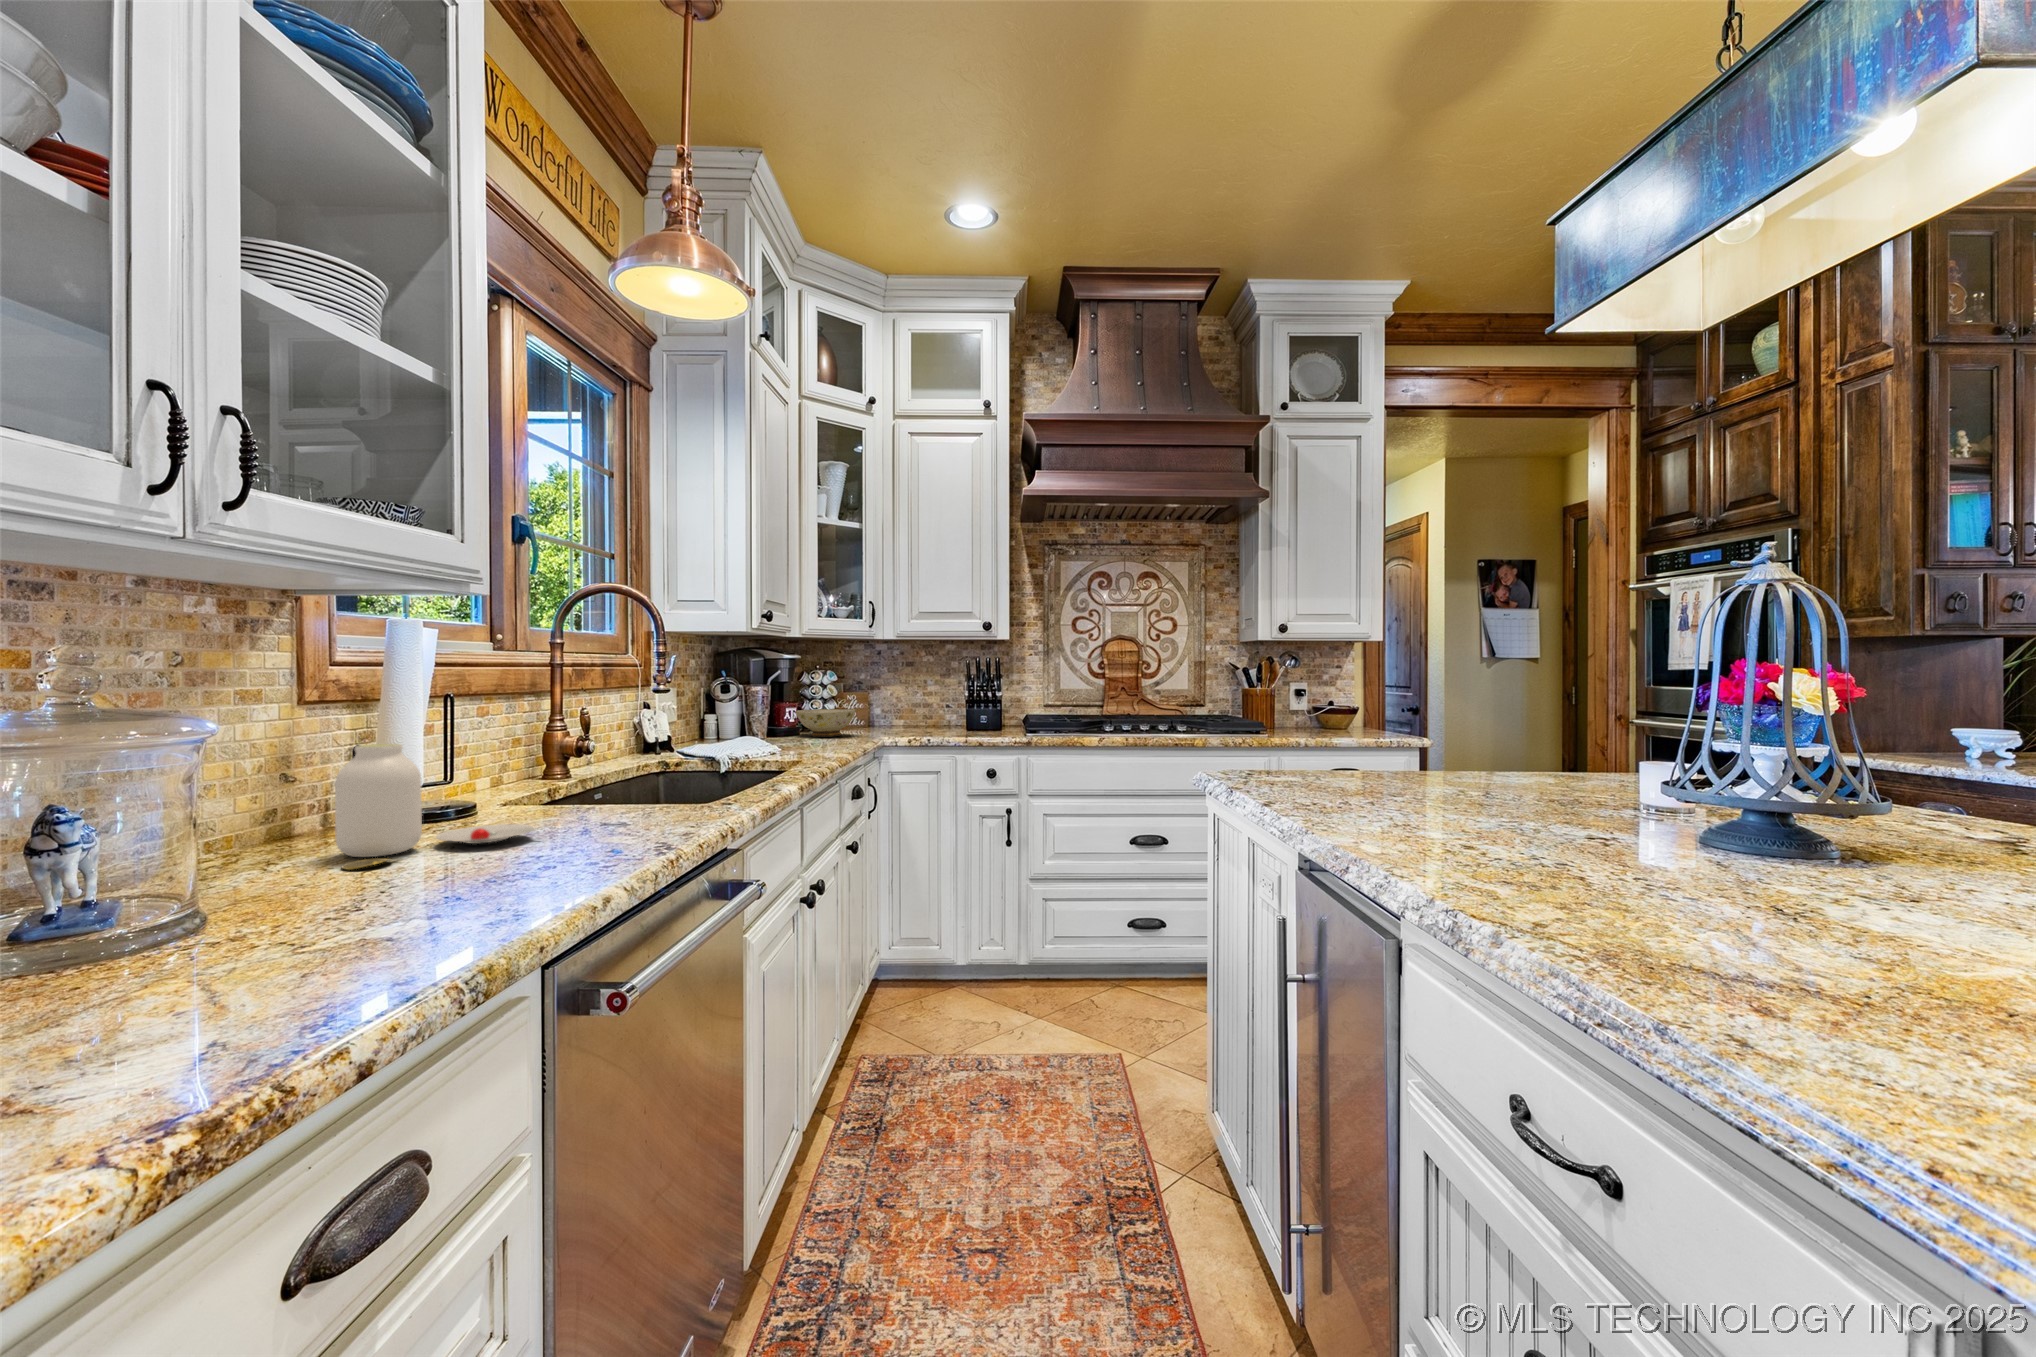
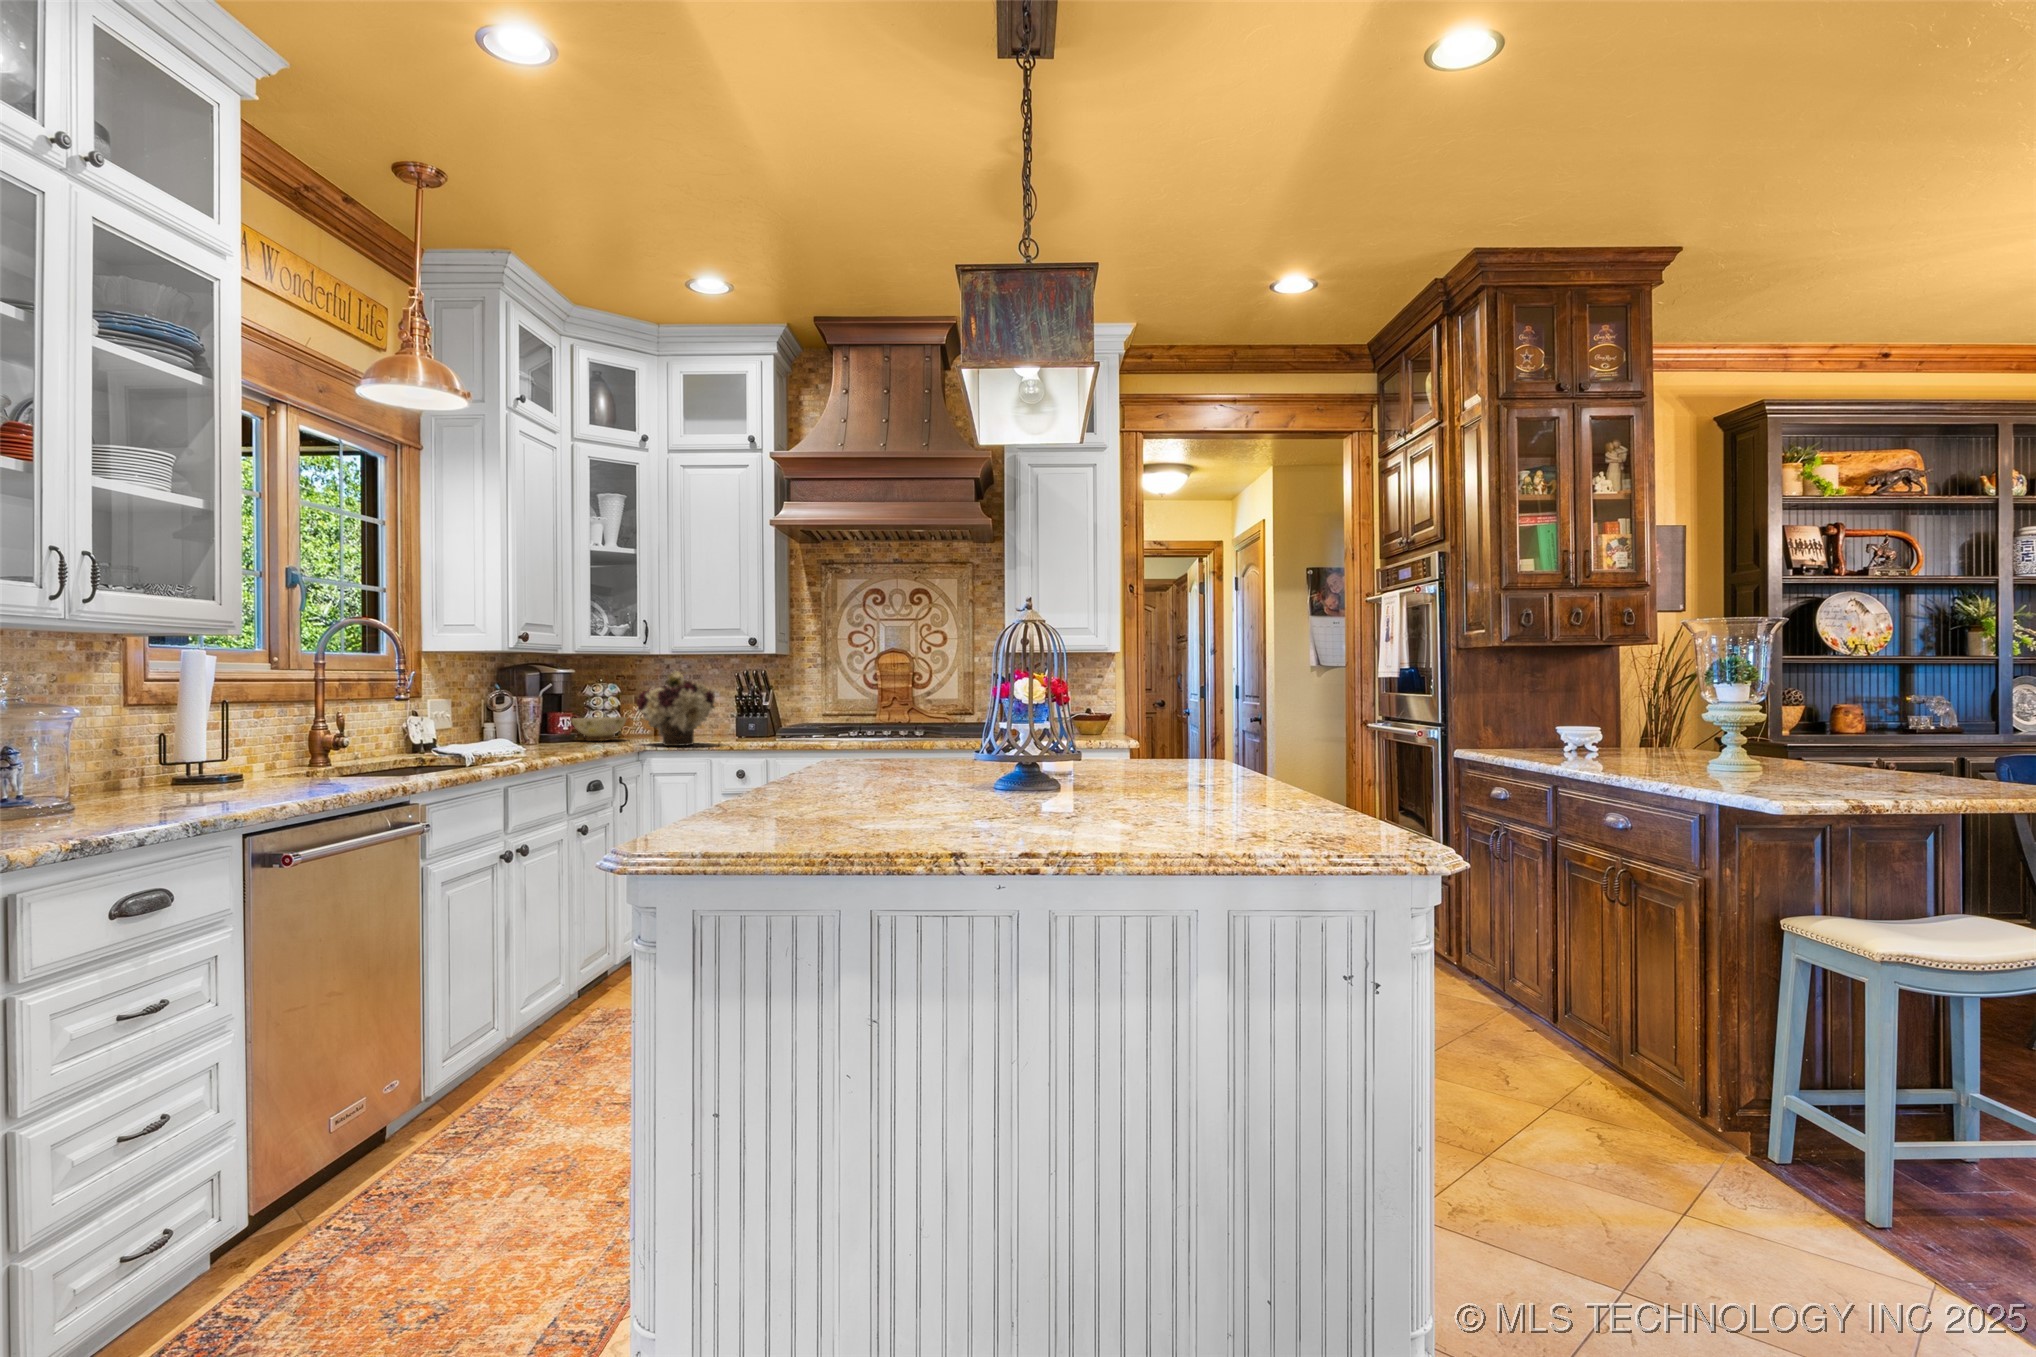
flower arrangement: none [879,657,969,745] -> present [636,671,716,746]
jar: present [335,744,538,870] -> none [143,730,278,800]

